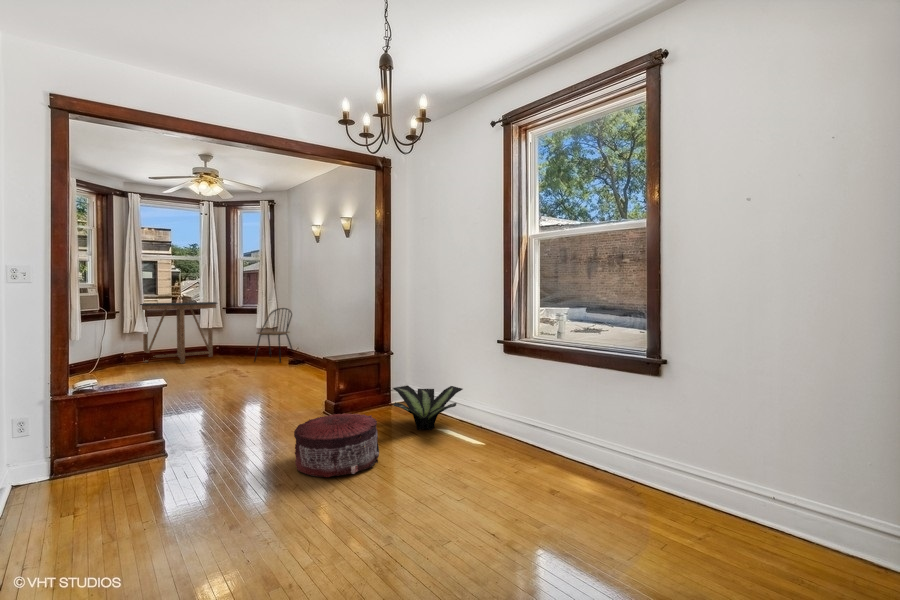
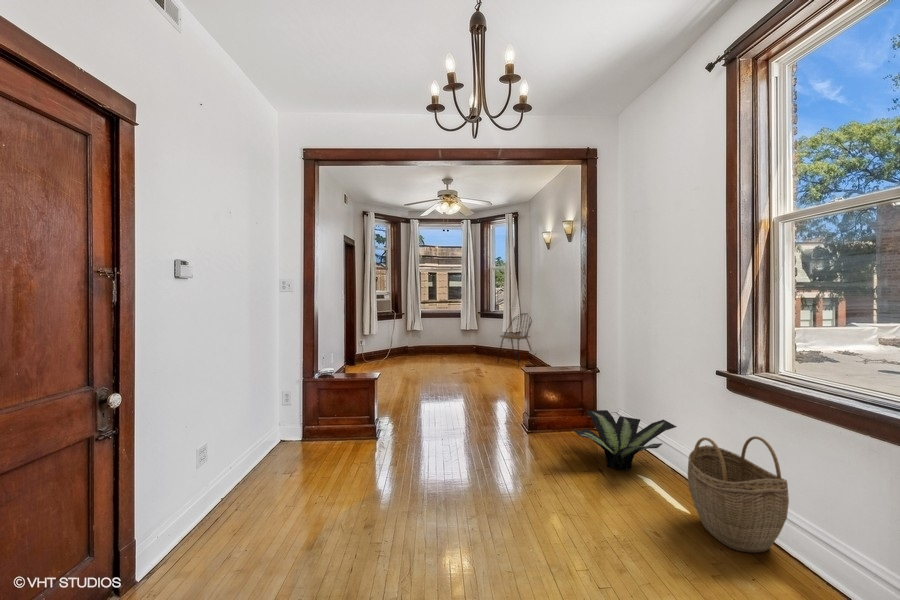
console table: present [140,302,217,363] -> none [417,307,473,358]
woven basket: none [487,382,546,458] -> present [688,436,789,553]
pouf: present [294,413,379,477] -> none [451,431,540,503]

